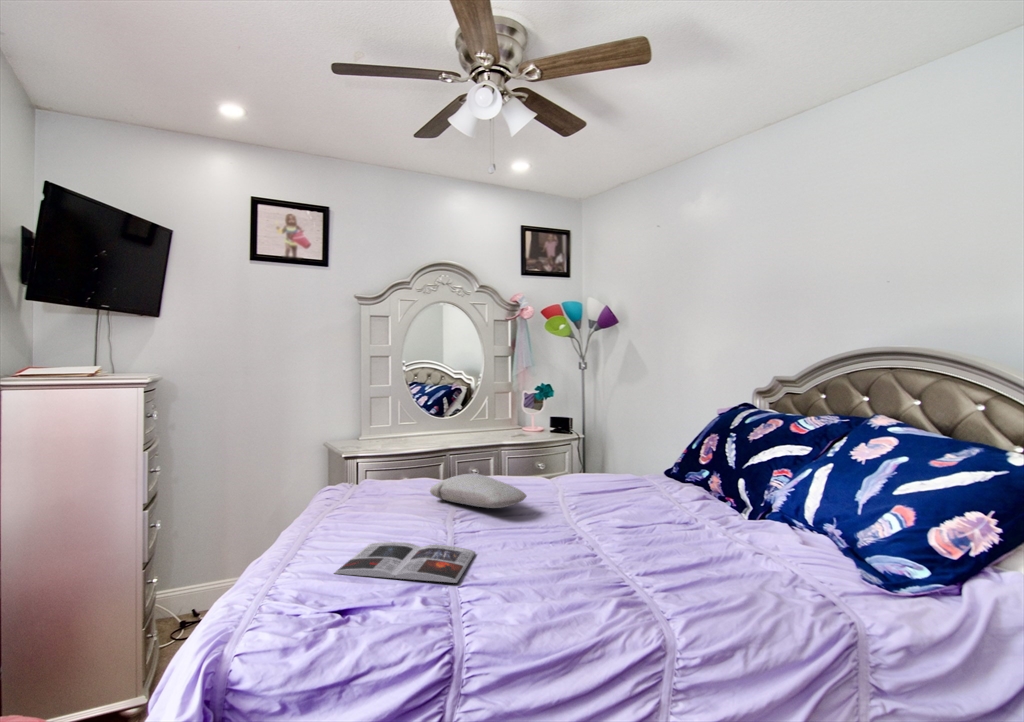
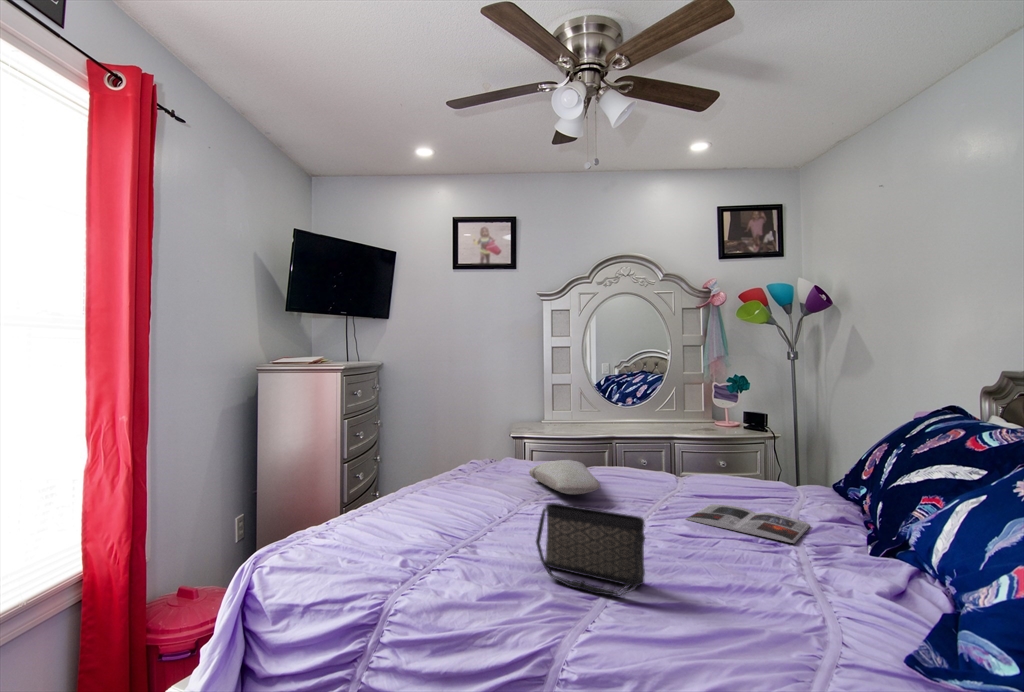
handbag: none [560,516,680,597] -> present [536,503,645,596]
magazine: present [334,542,475,583] -> present [686,504,810,543]

